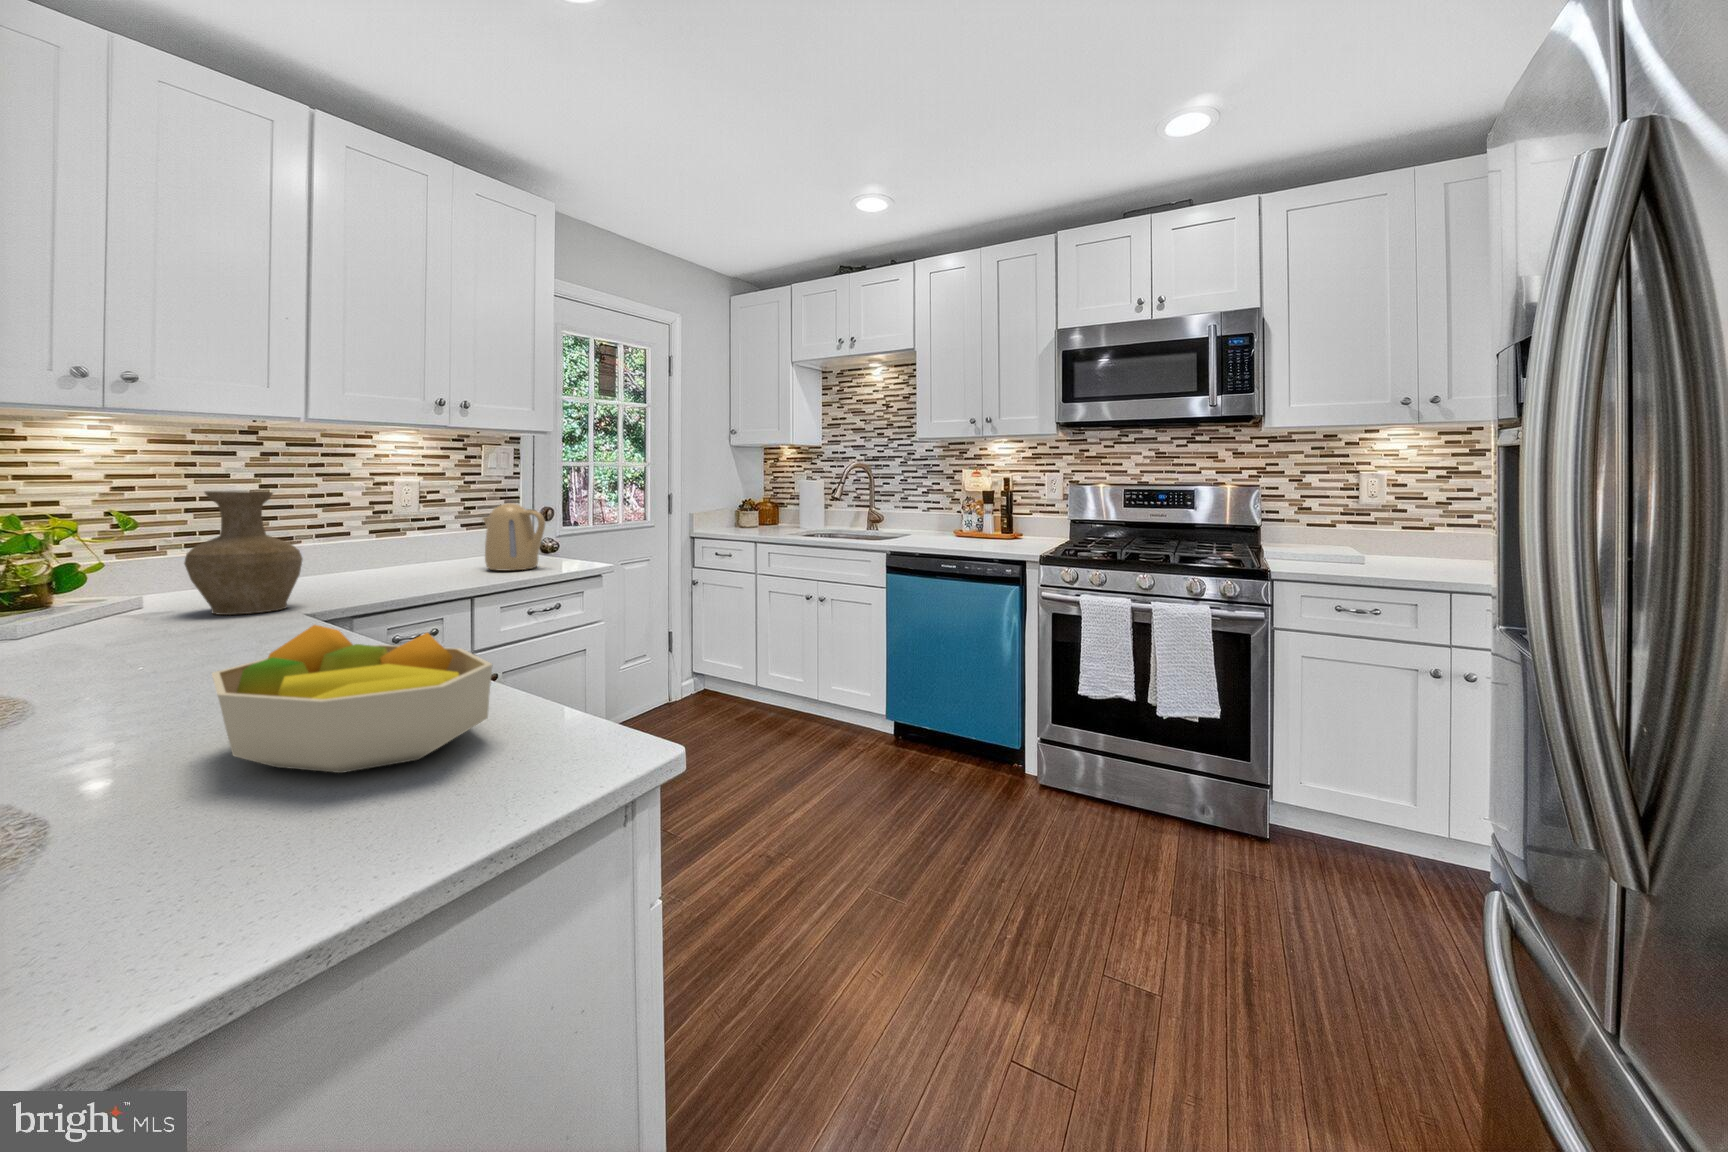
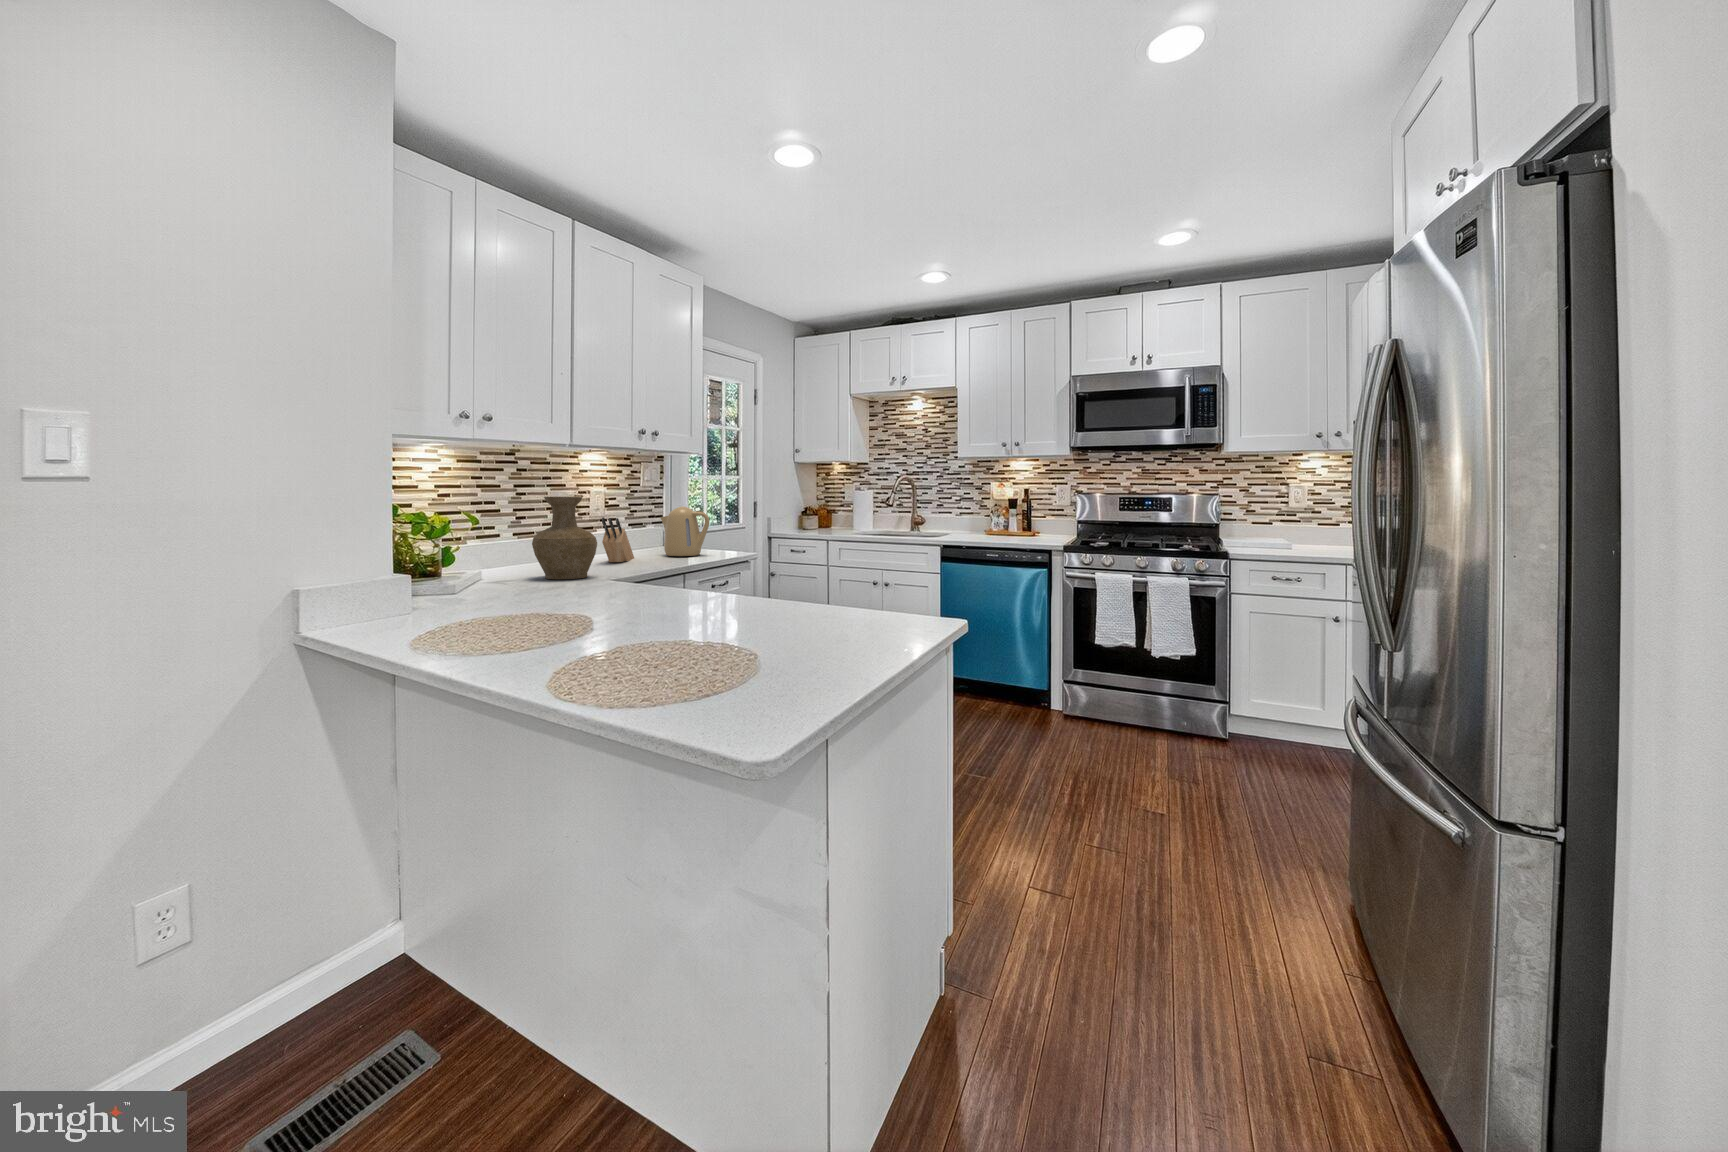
knife block: none [370,519,440,580] -> present [602,517,634,562]
fruit bowl: present [212,625,493,773] -> none [757,562,885,625]

